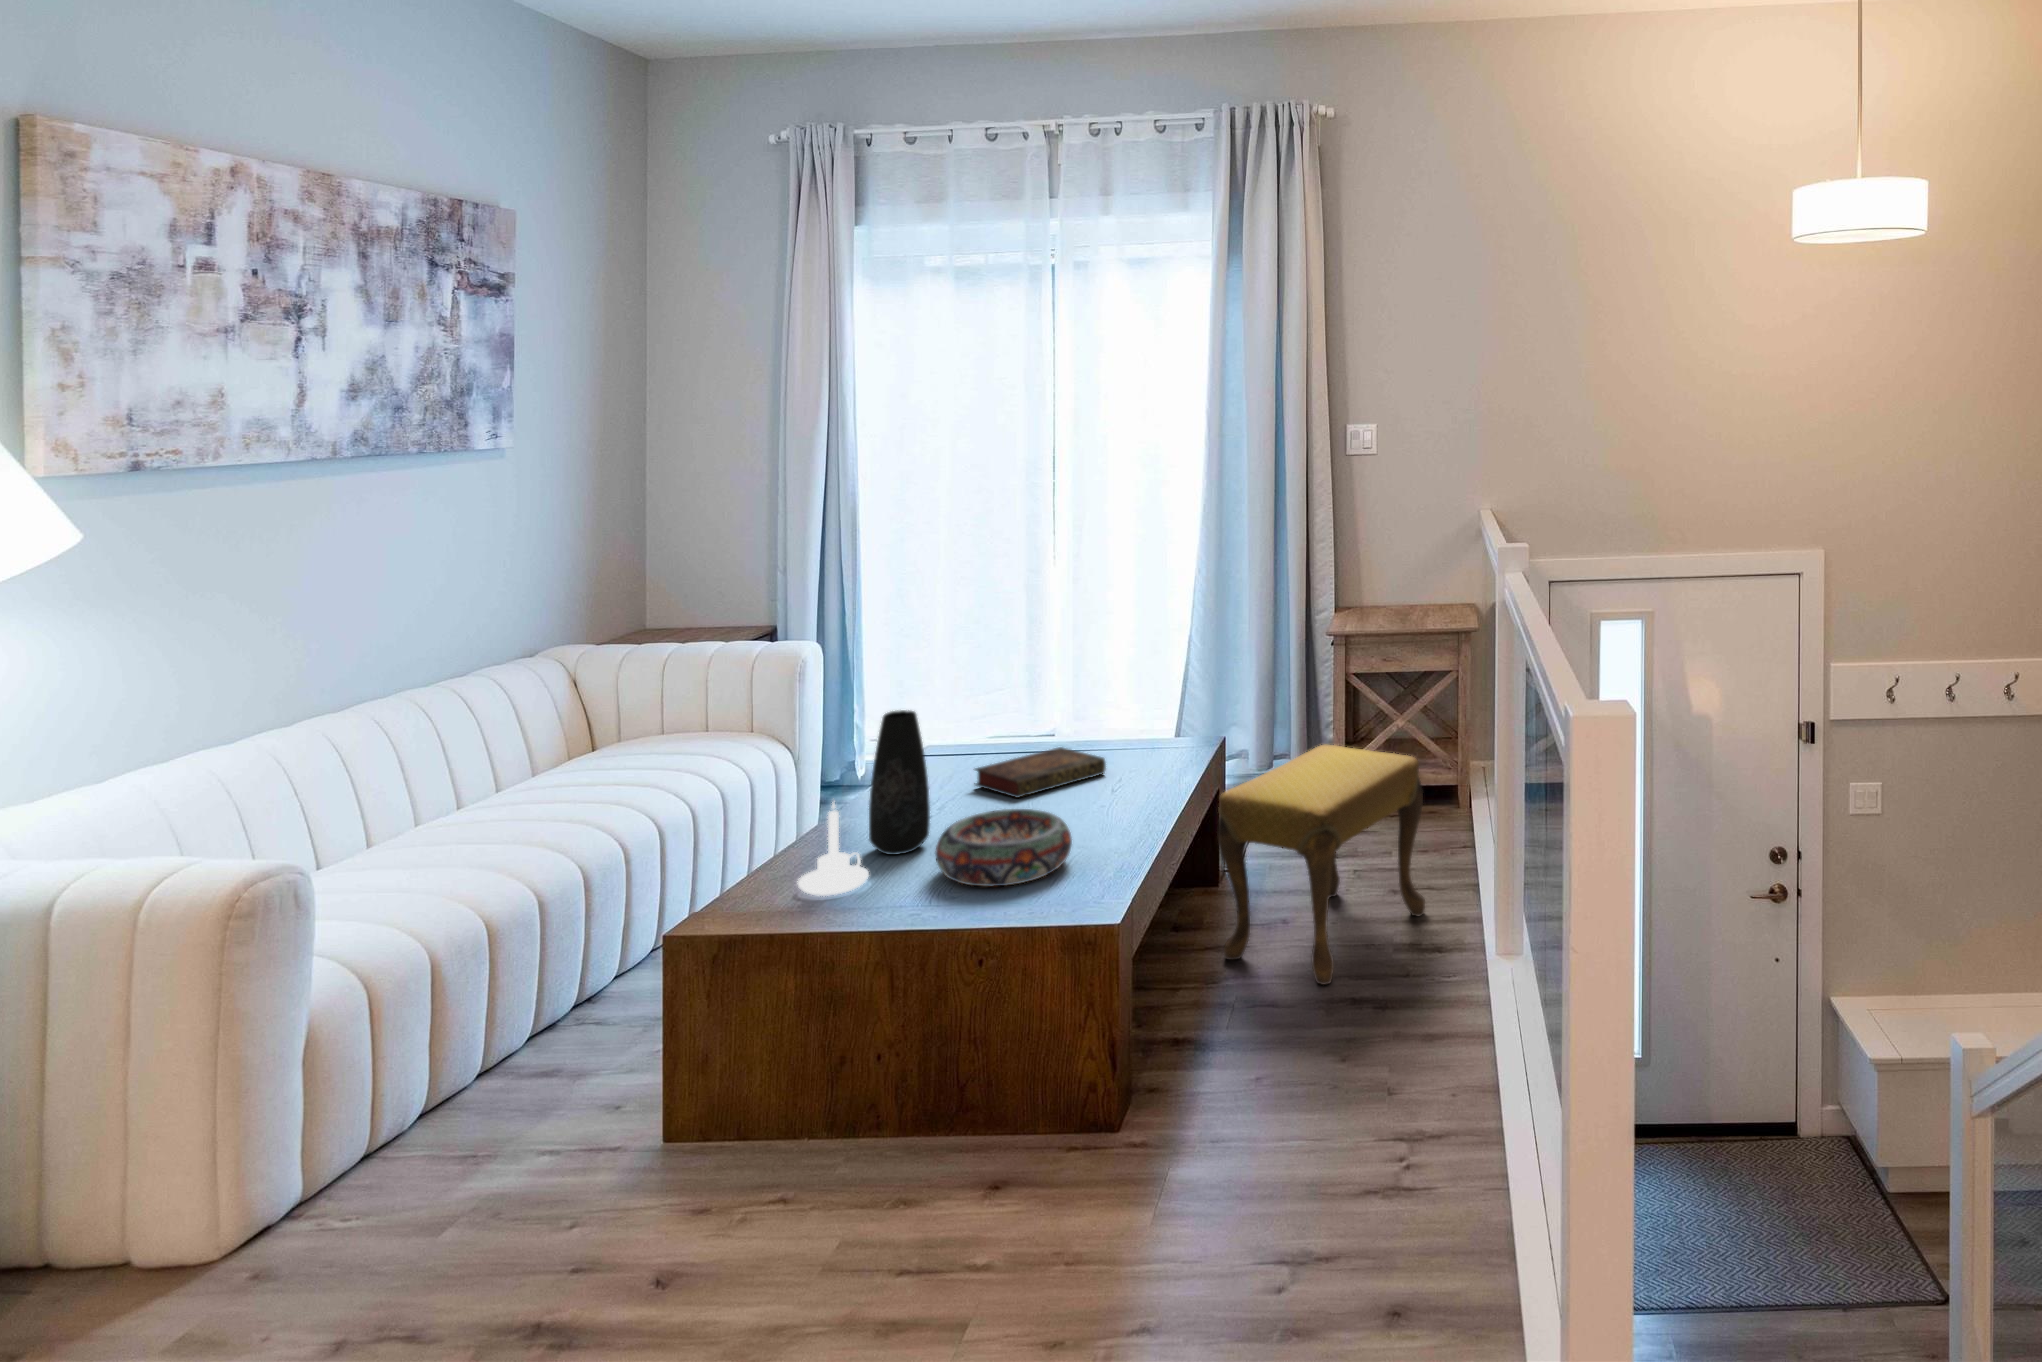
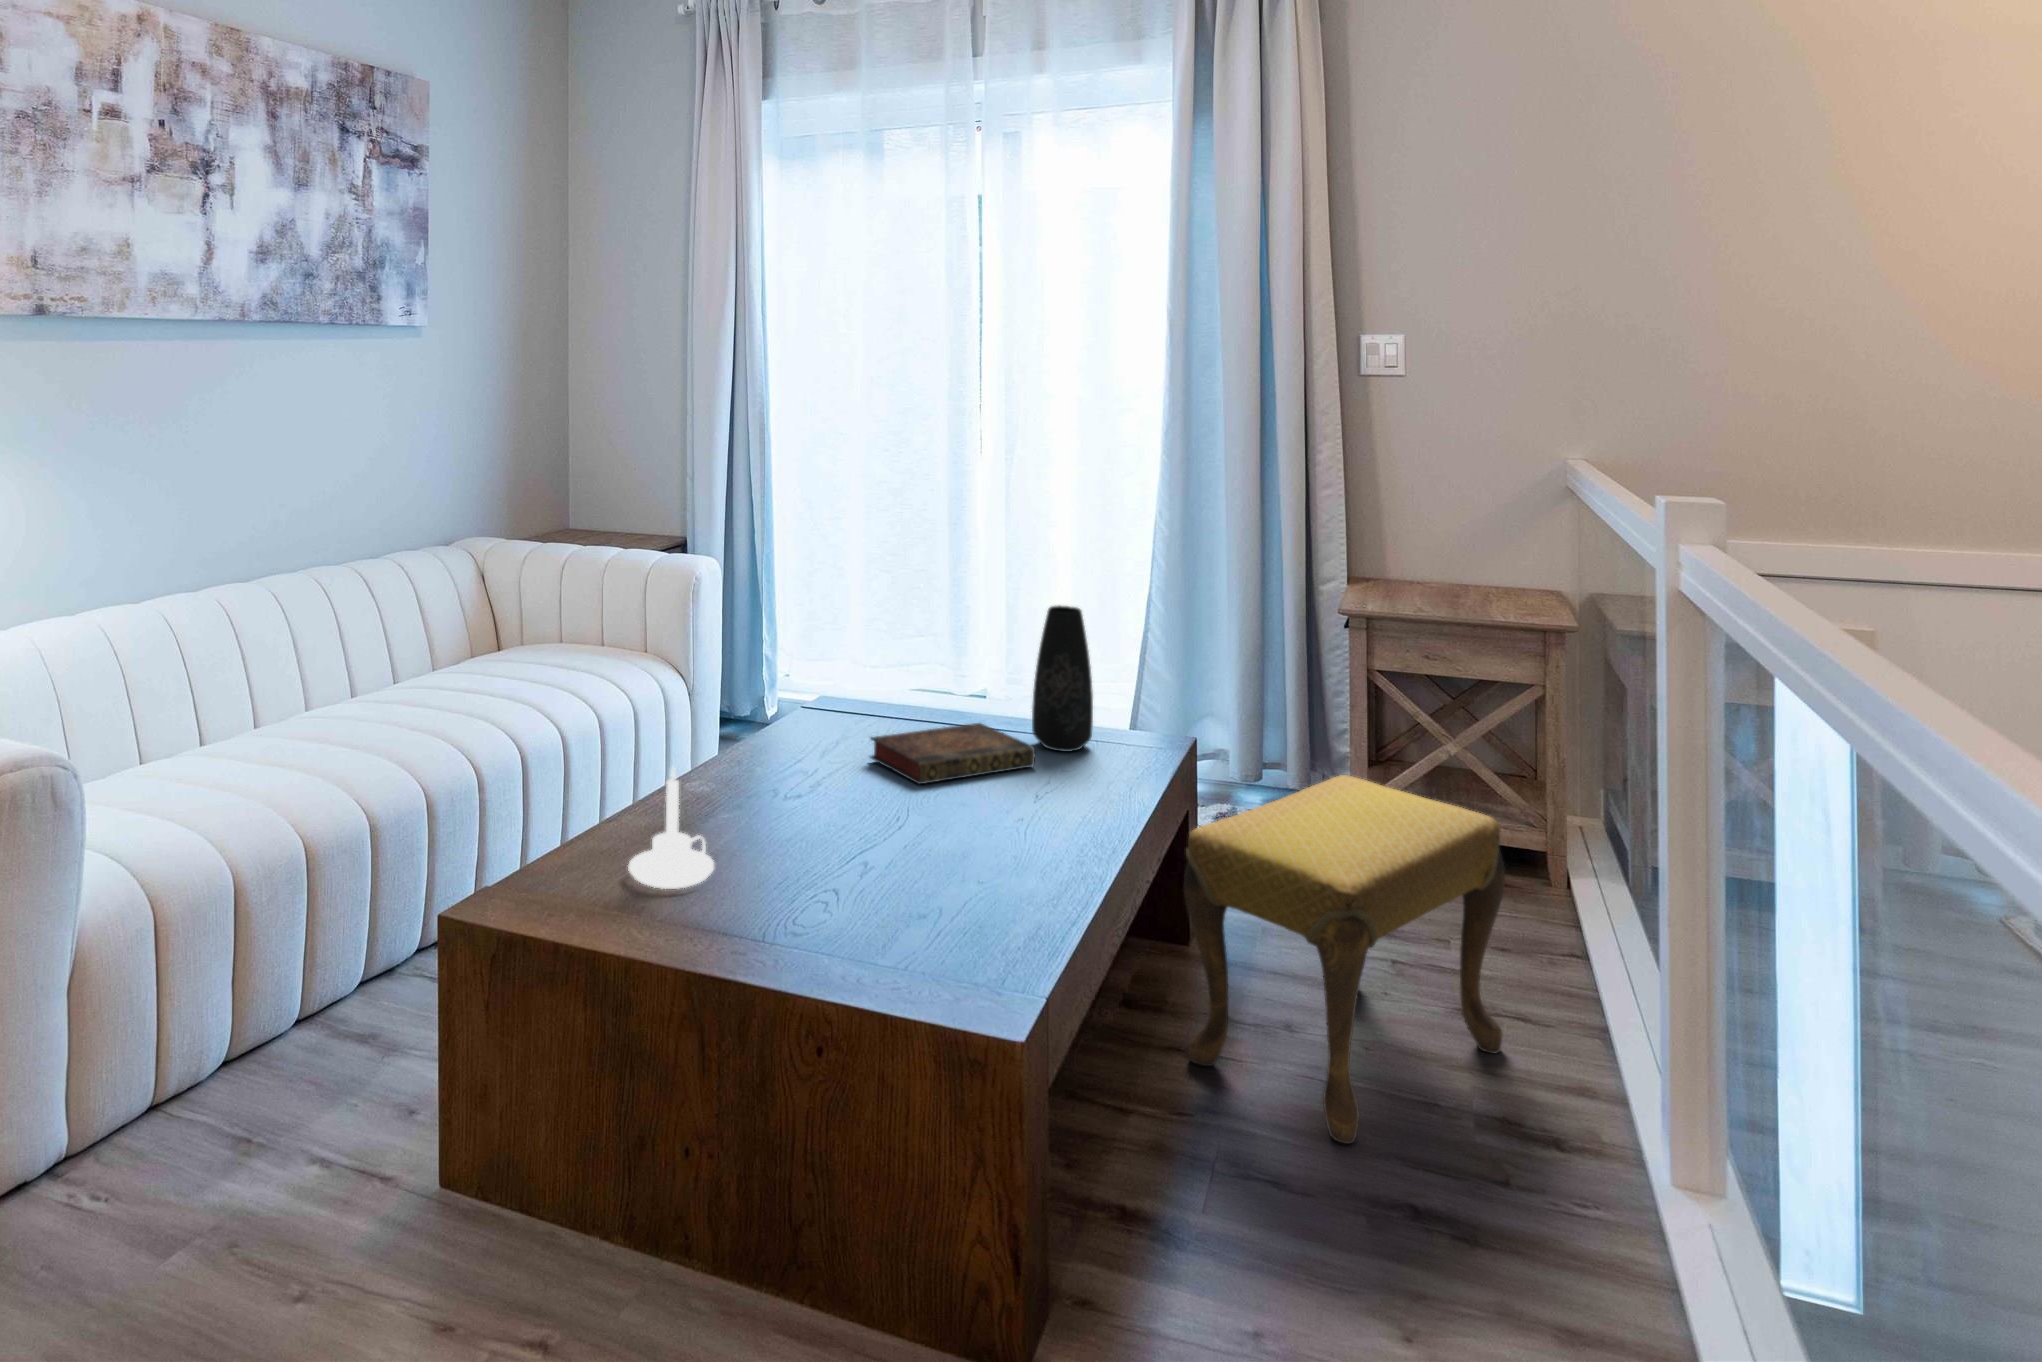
vase: present [869,710,930,855] -> present [1032,606,1093,752]
decorative bowl: present [935,809,1072,886] -> none [795,808,975,920]

